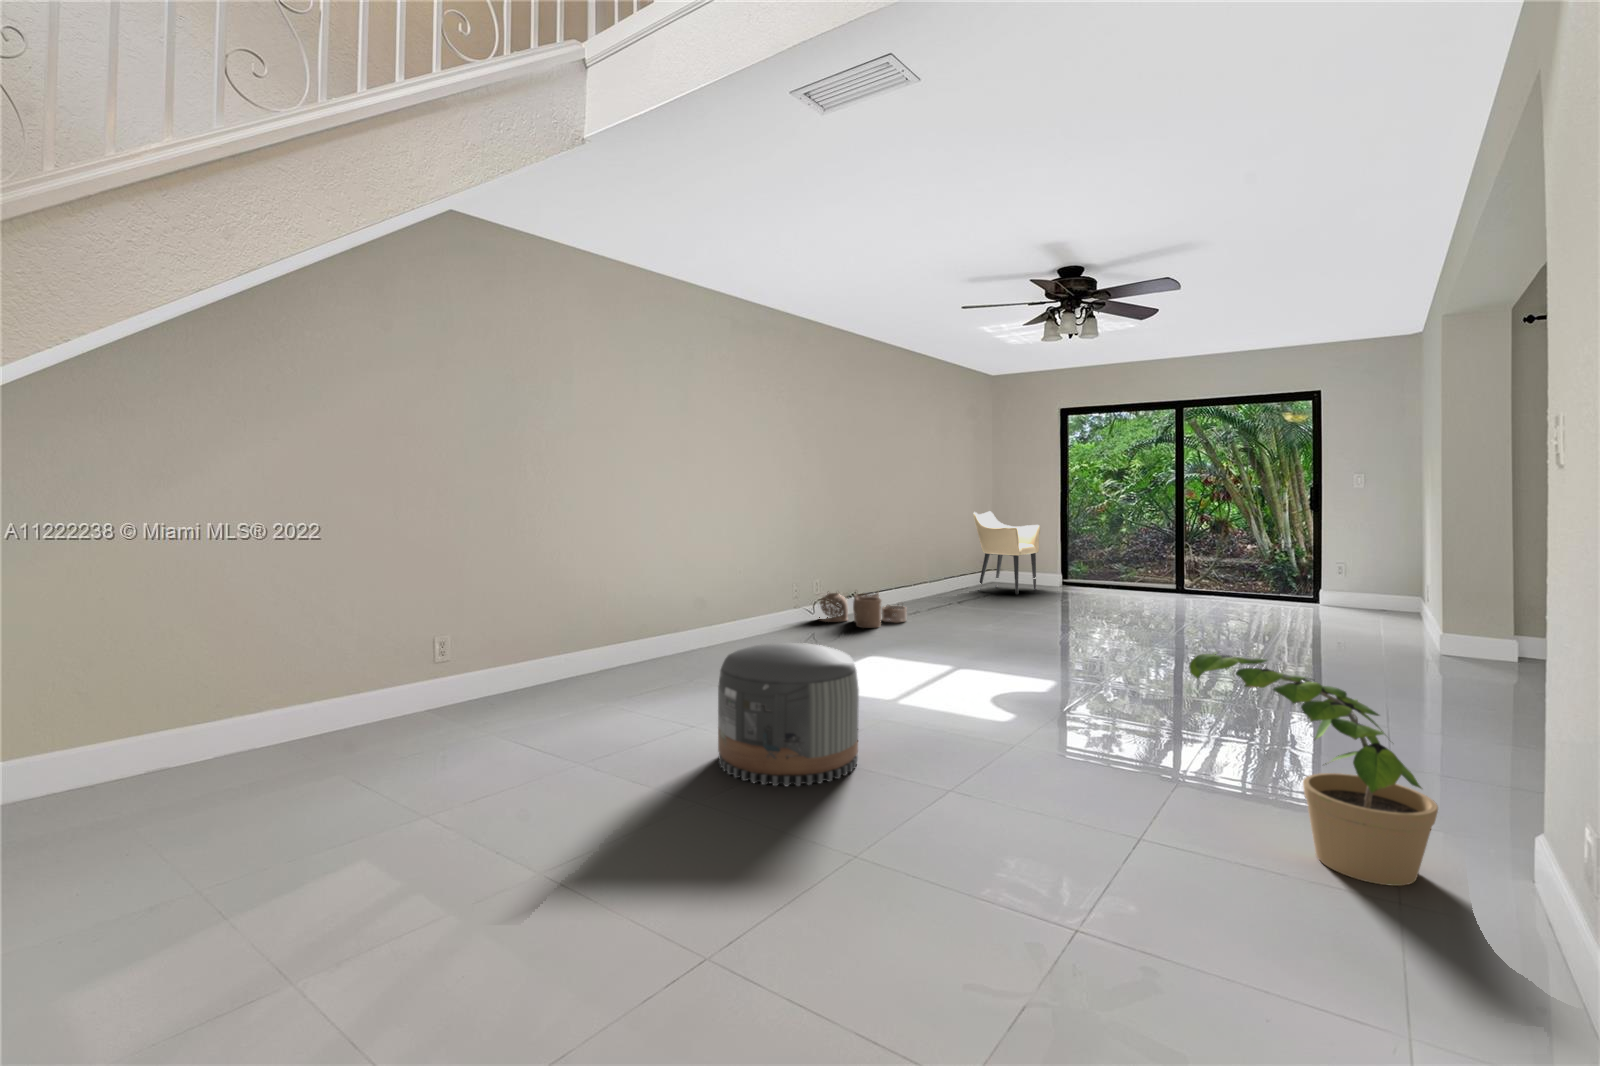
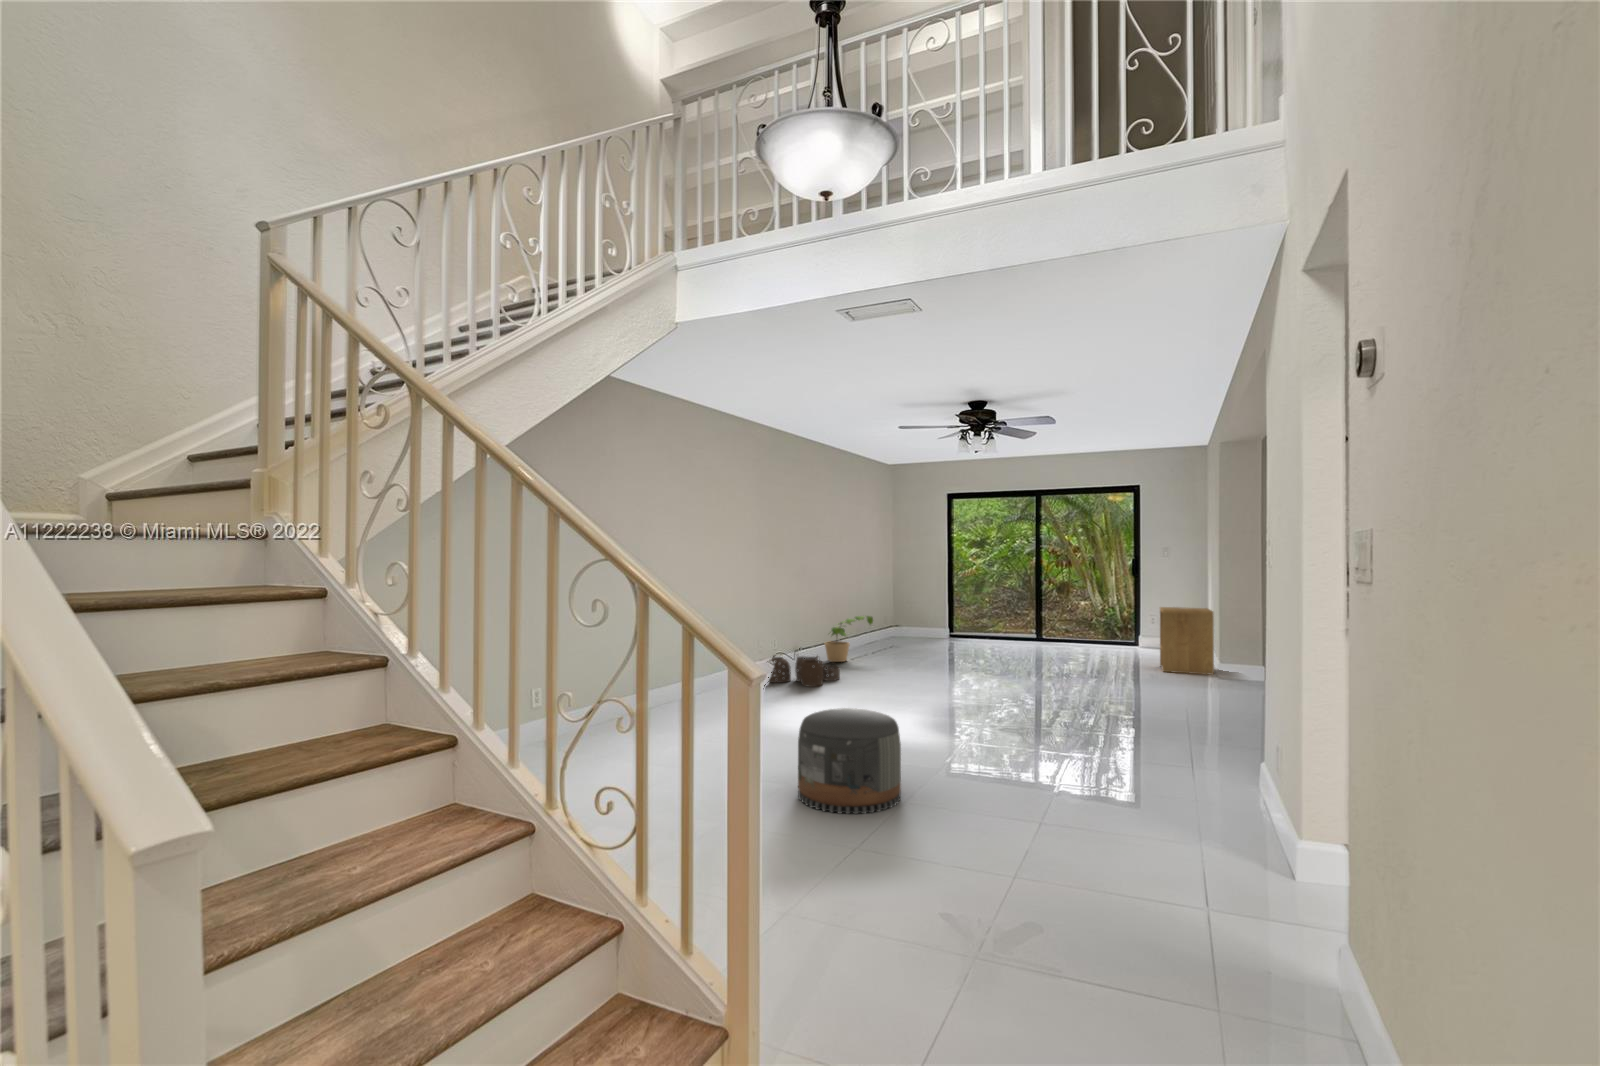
armchair: present [973,511,1040,595] -> none [870,577,924,649]
side table: none [1340,546,1422,637] -> present [1160,607,1214,675]
potted plant: present [1189,652,1438,886] -> present [825,616,873,662]

